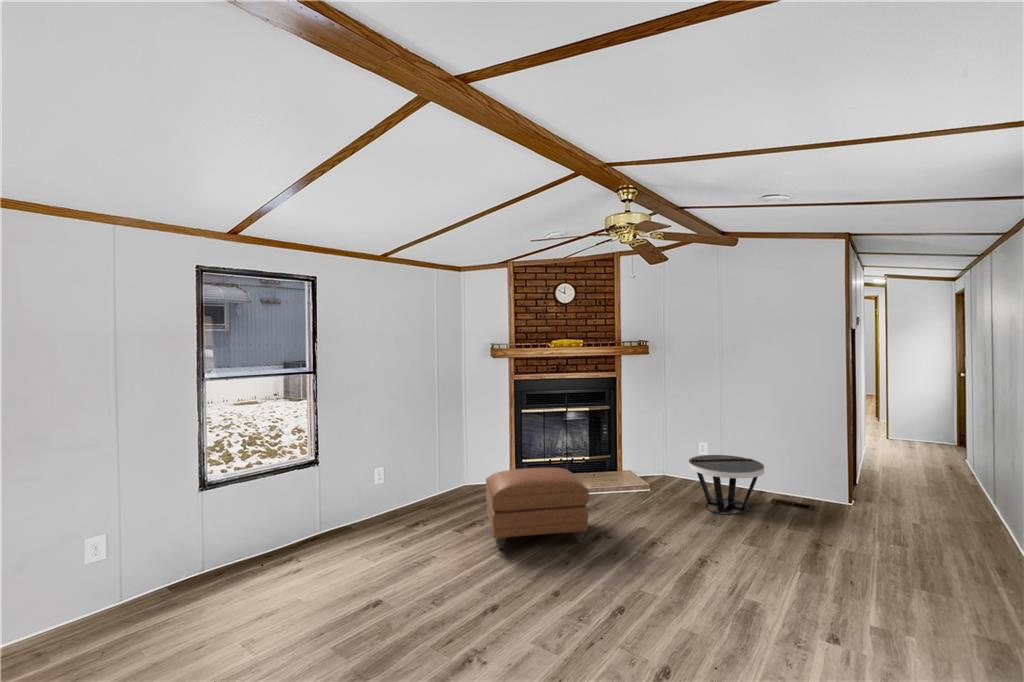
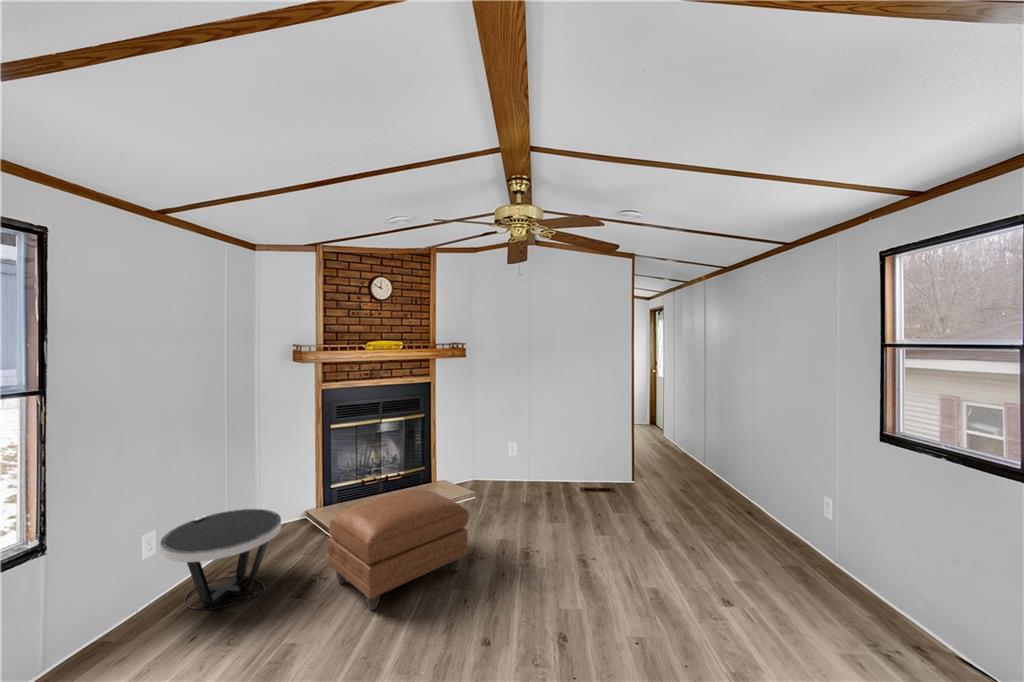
side table: present [689,455,764,515] -> present [160,509,281,609]

